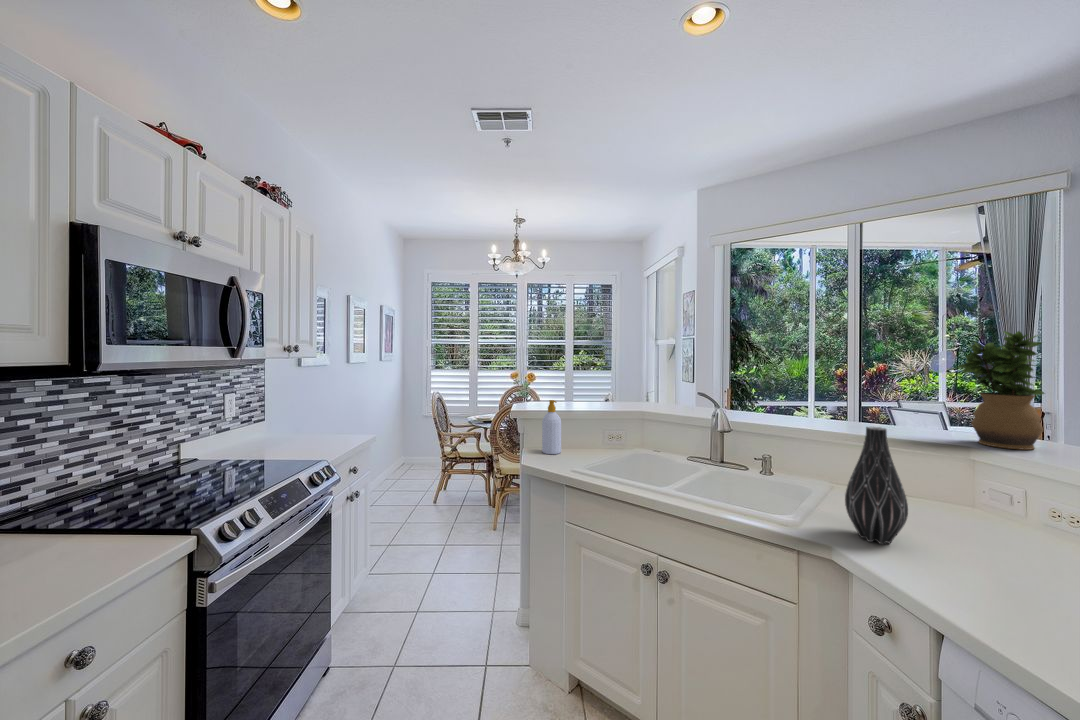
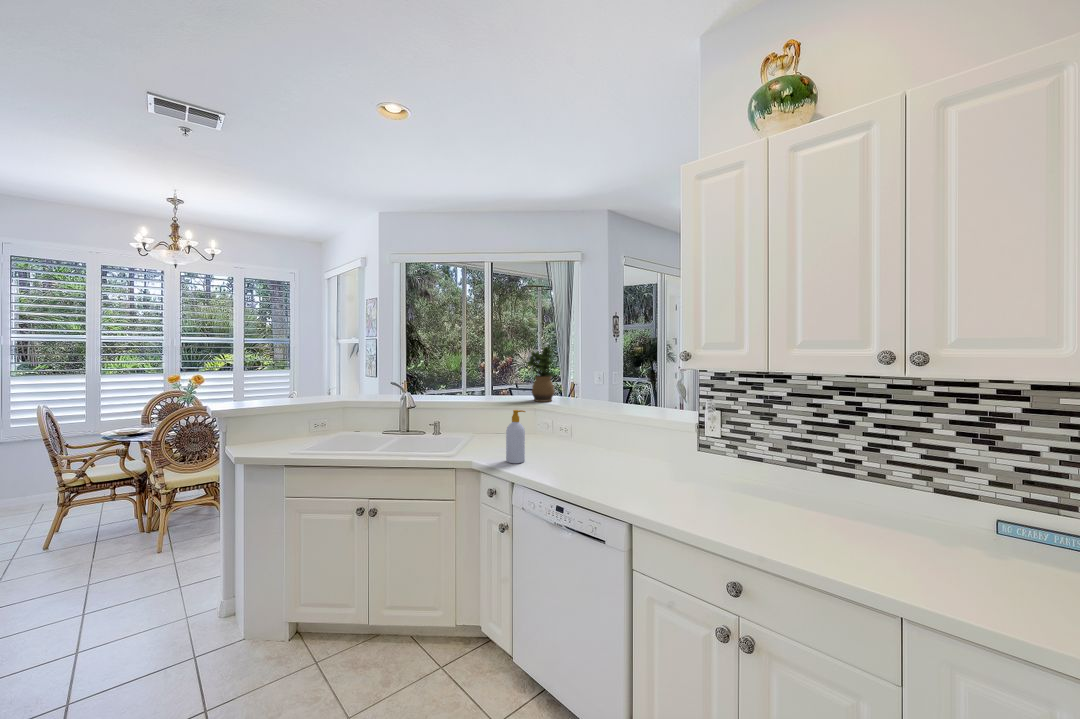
soap bottle: present [542,400,561,454] -> present [506,410,525,463]
vase: present [845,427,908,544] -> none [479,396,504,453]

